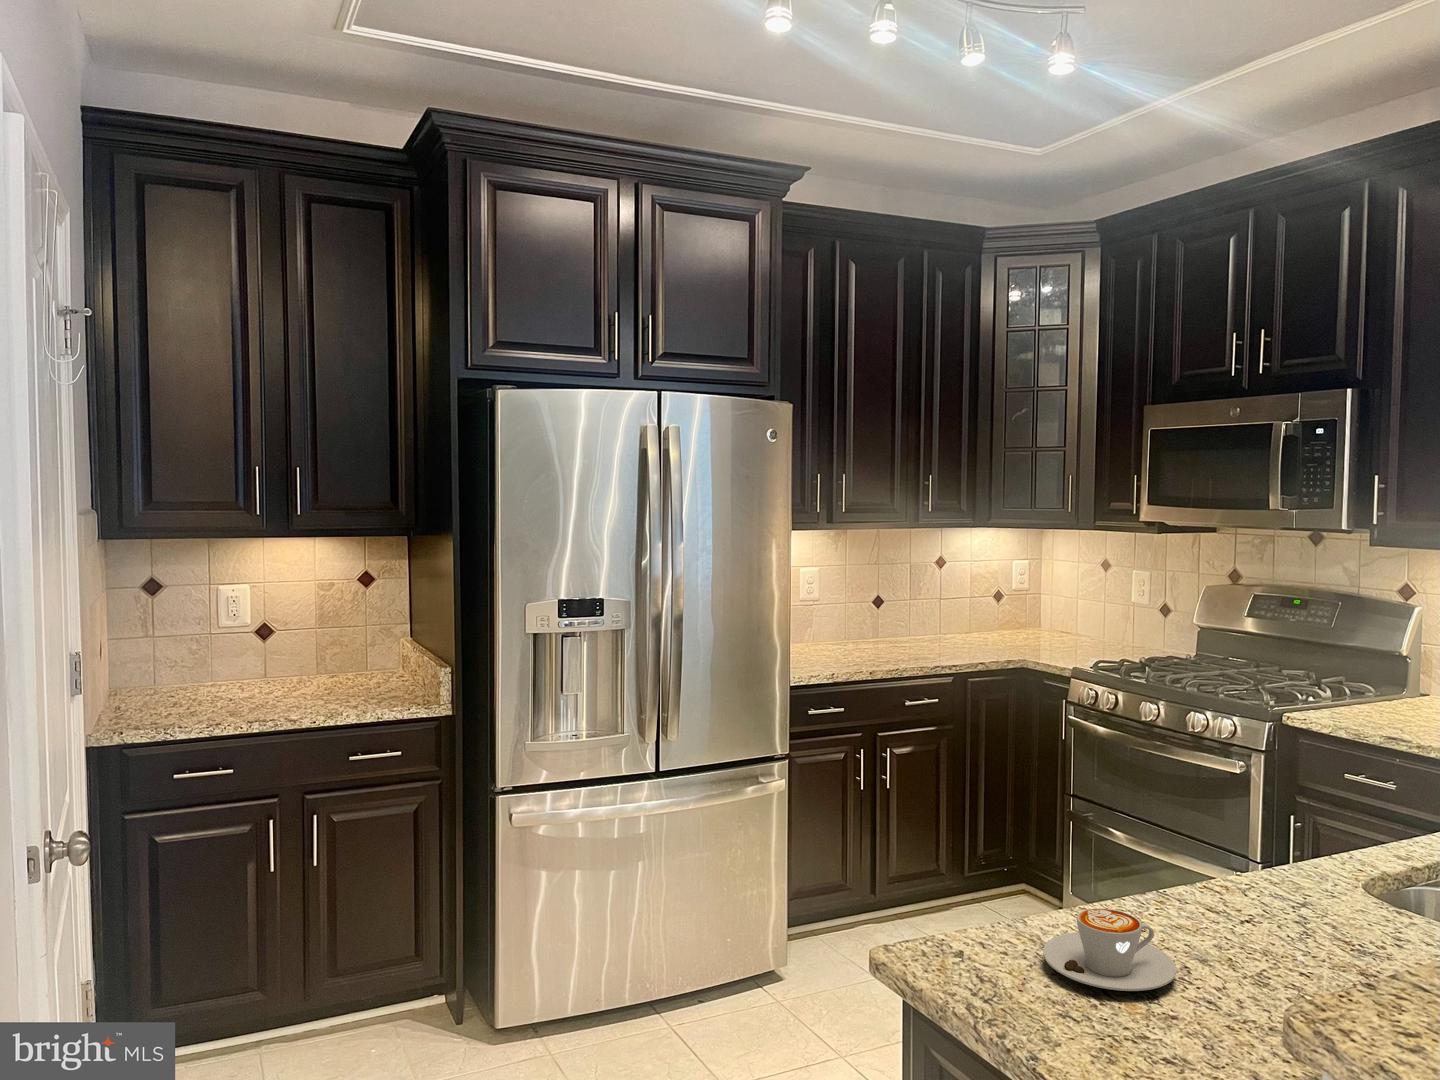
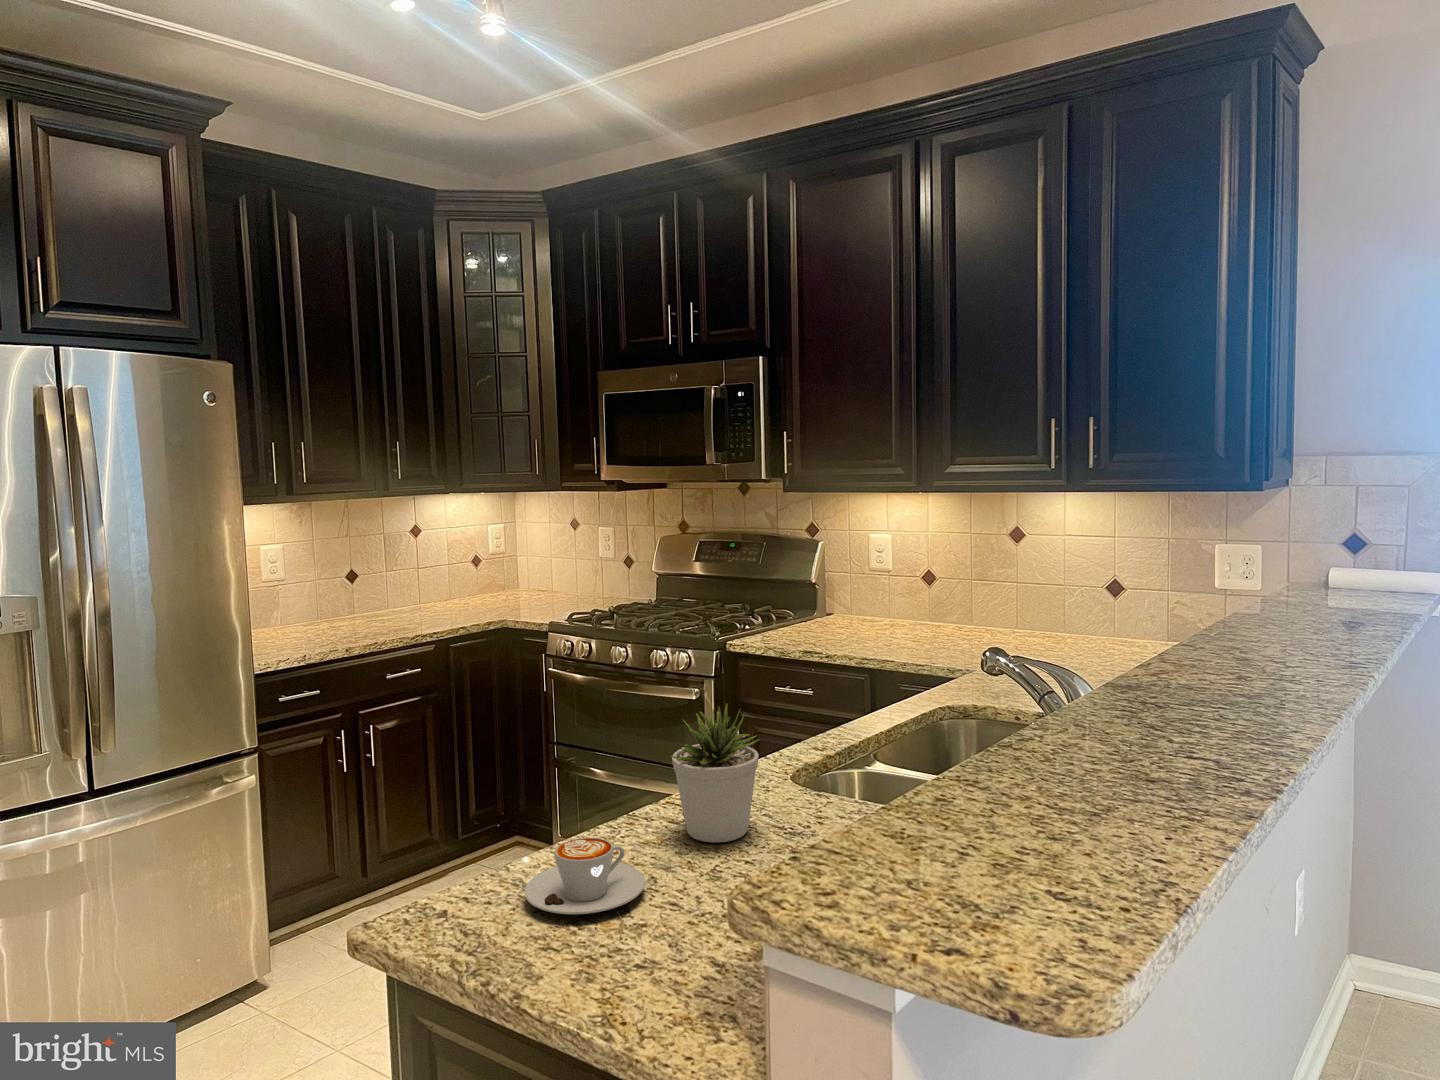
potted plant: none [1213,791,1326,948] -> present [671,704,759,843]

